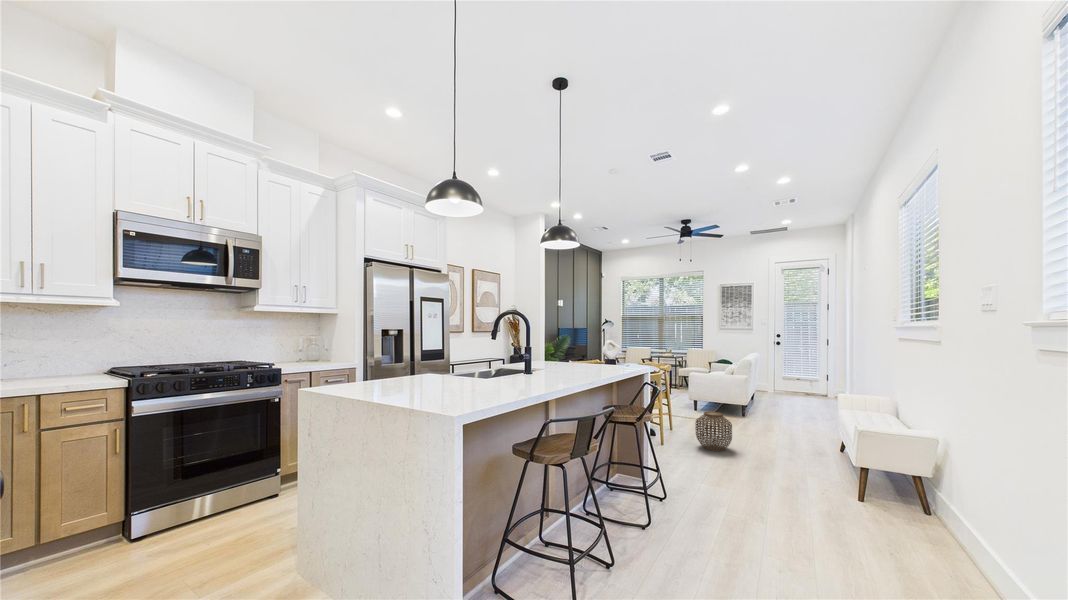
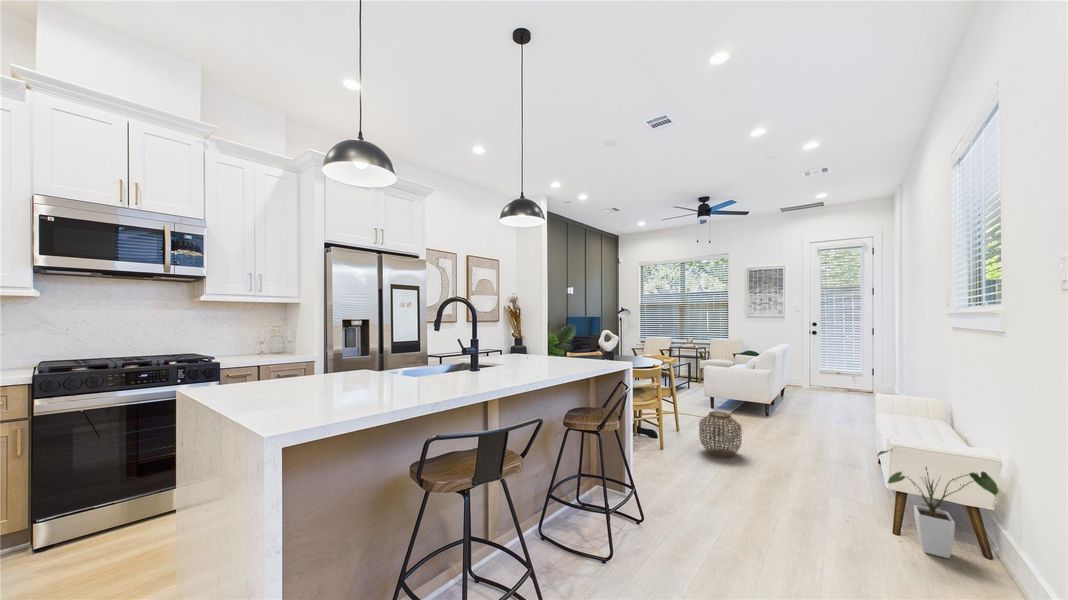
house plant: none [848,433,936,516] -> present [878,450,998,558]

